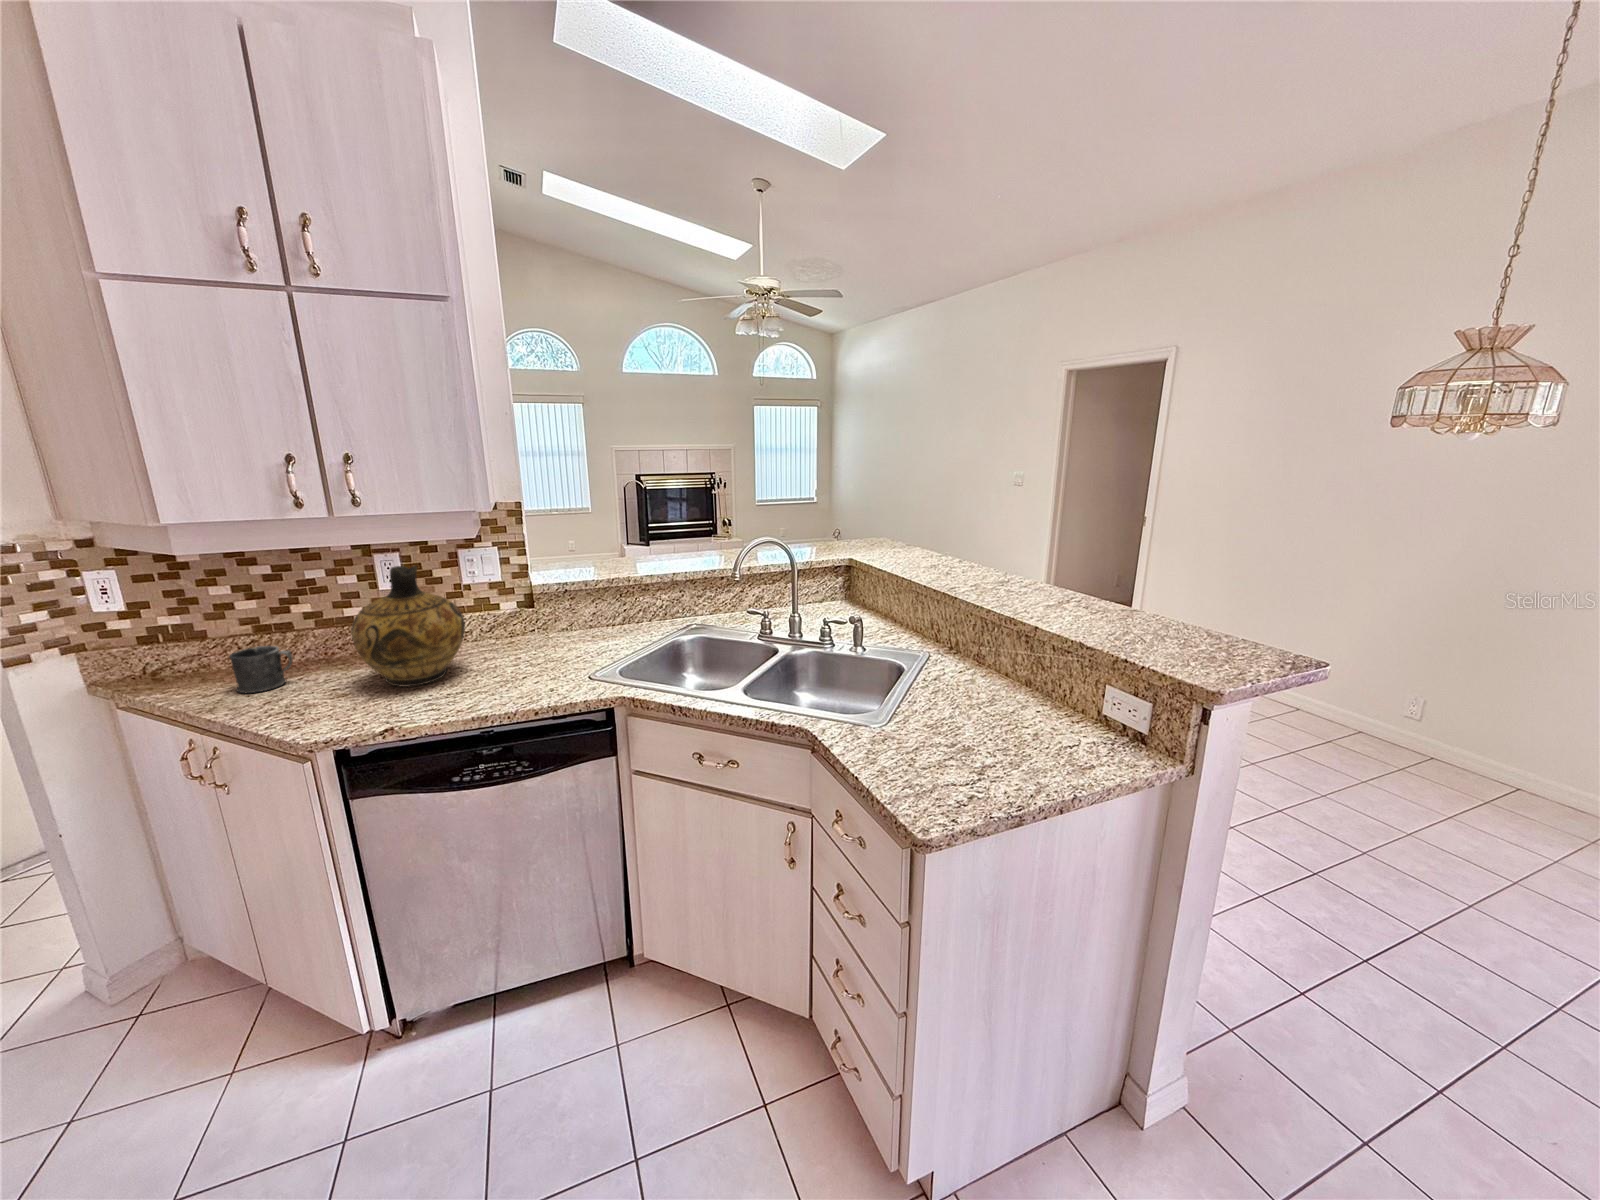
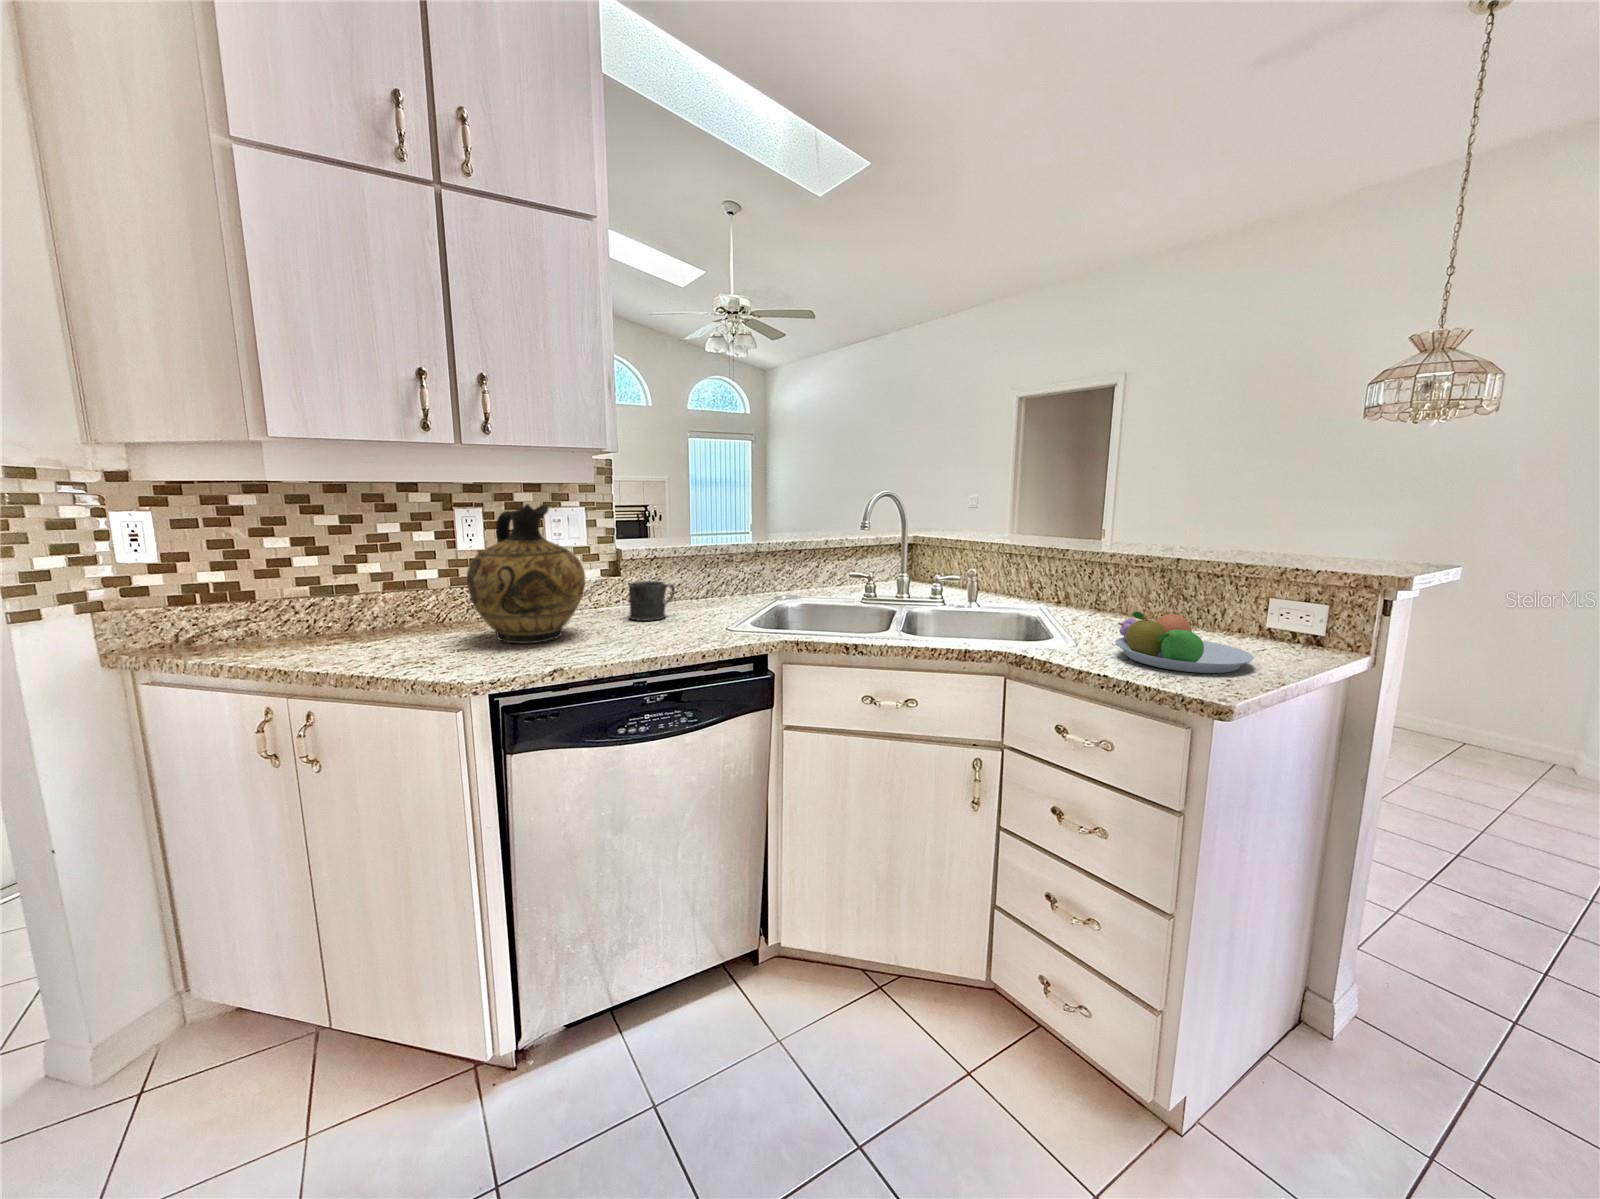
mug: present [230,646,293,693] -> present [629,581,675,621]
fruit bowl: none [898,704,1024,786] -> present [1115,612,1254,673]

